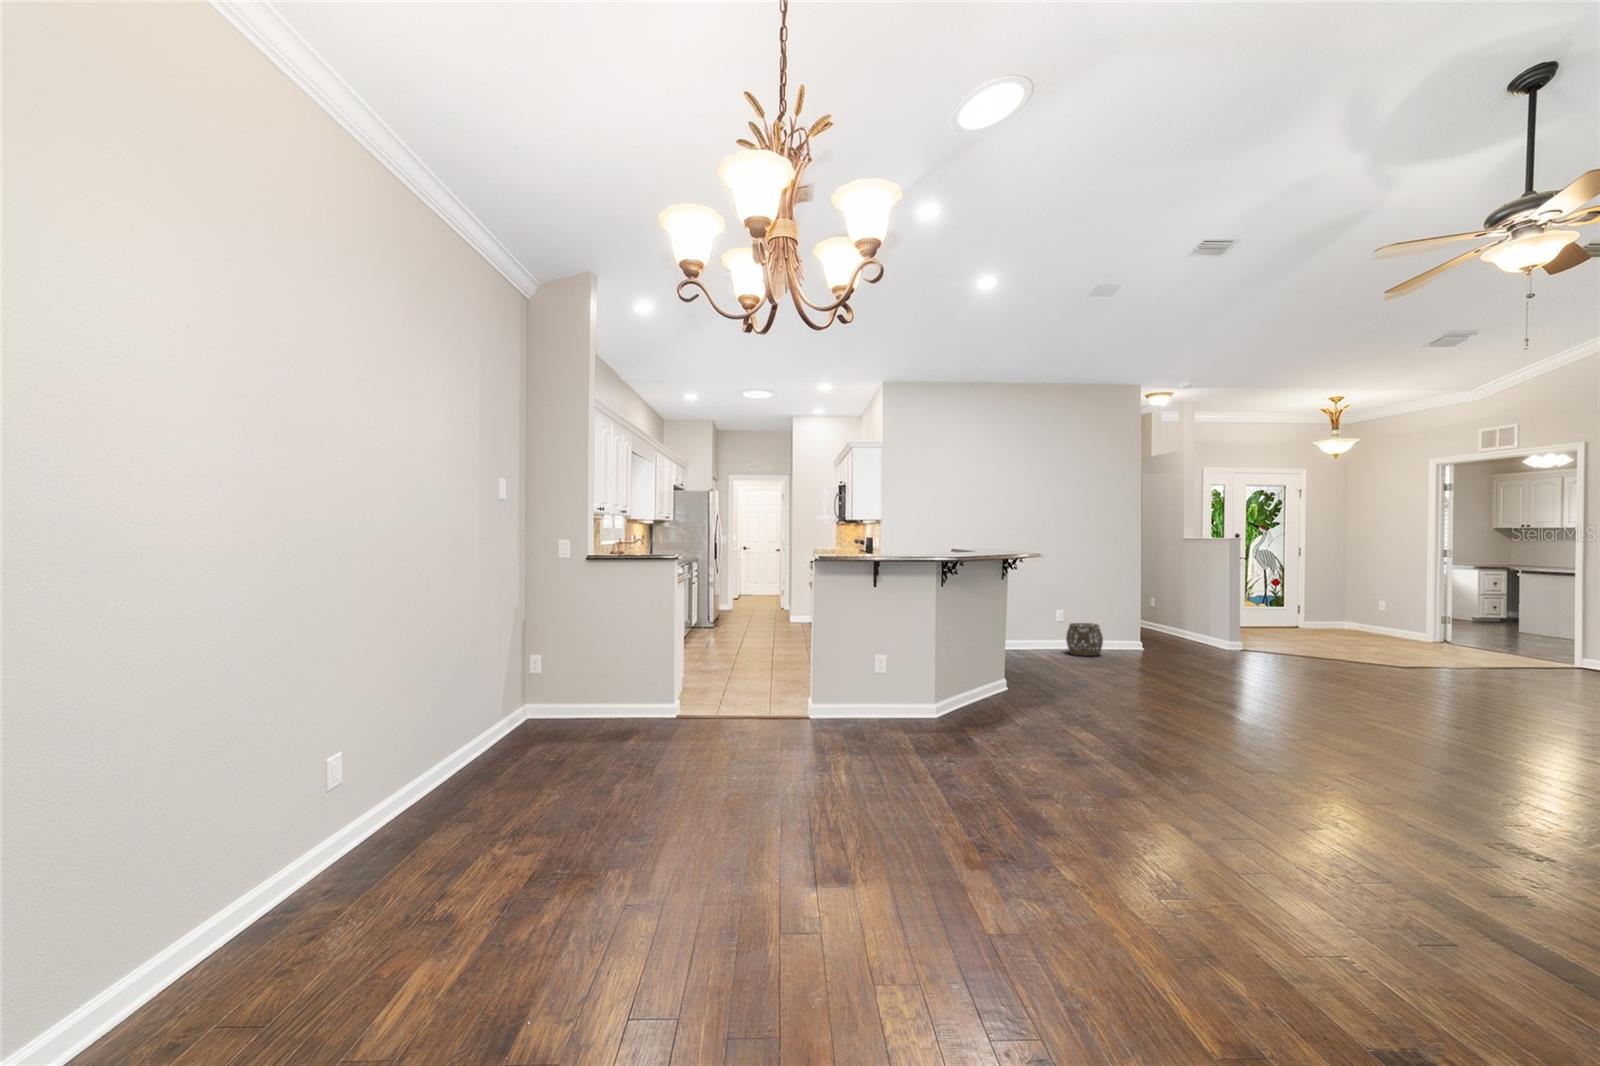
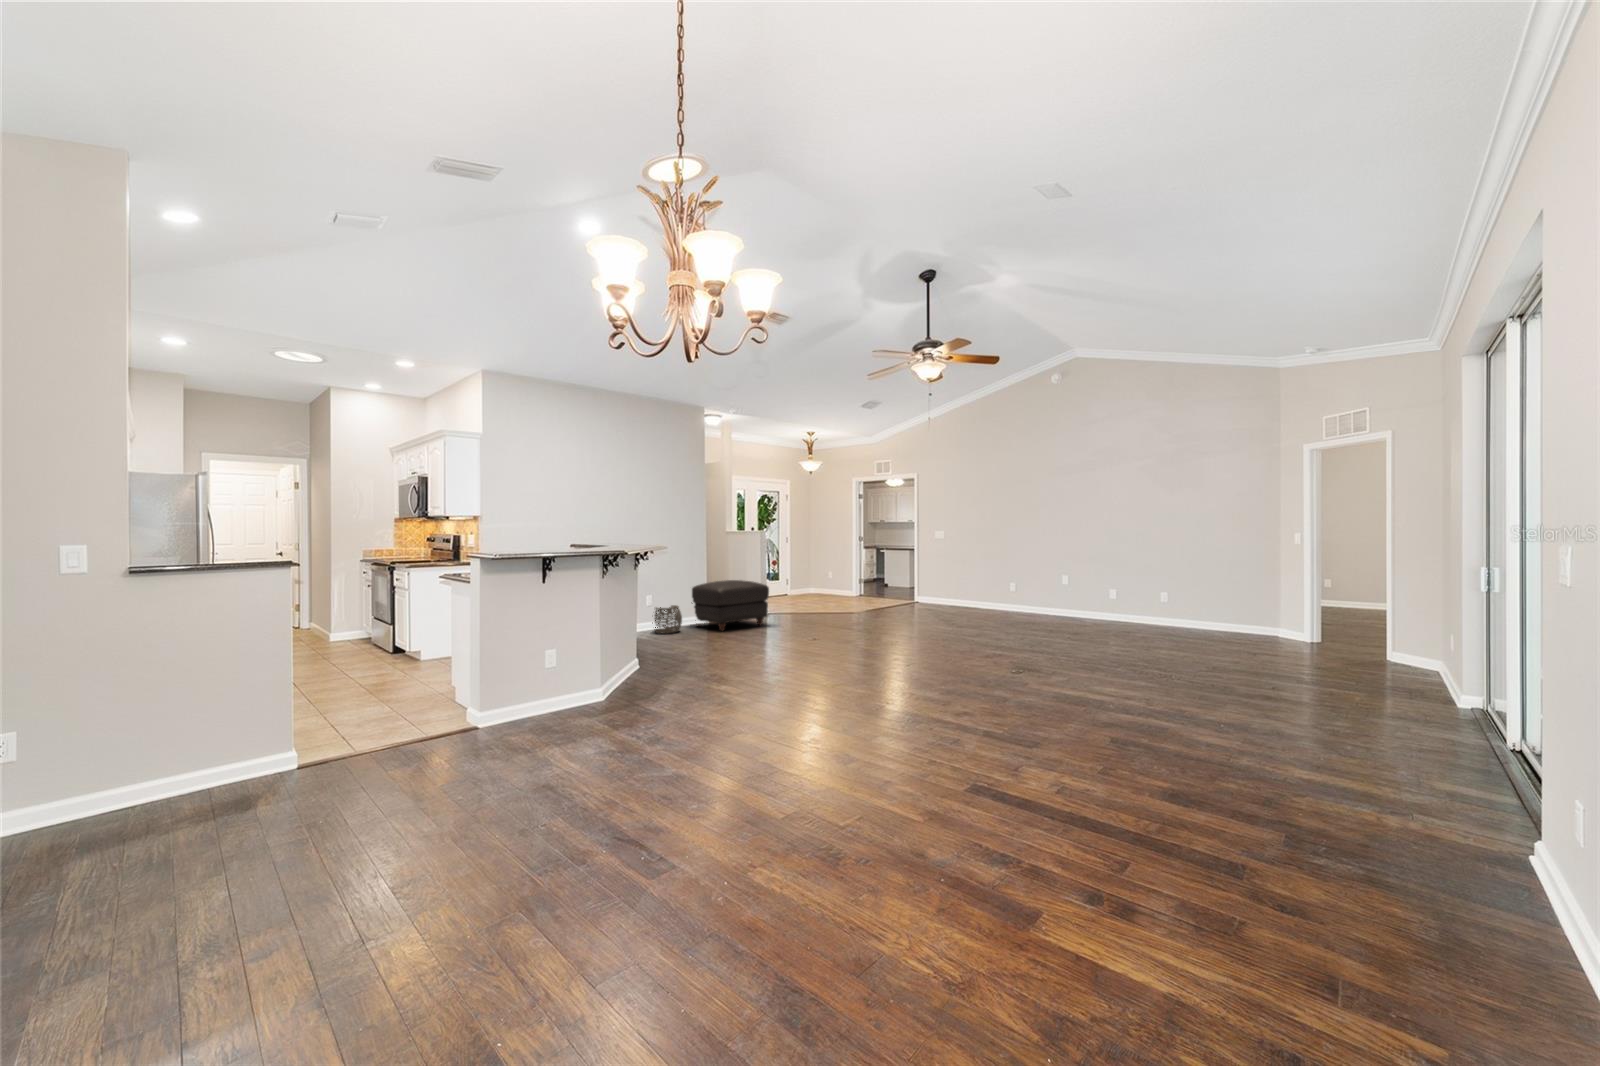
ottoman: none [1118,599,1231,661] -> present [692,580,769,631]

